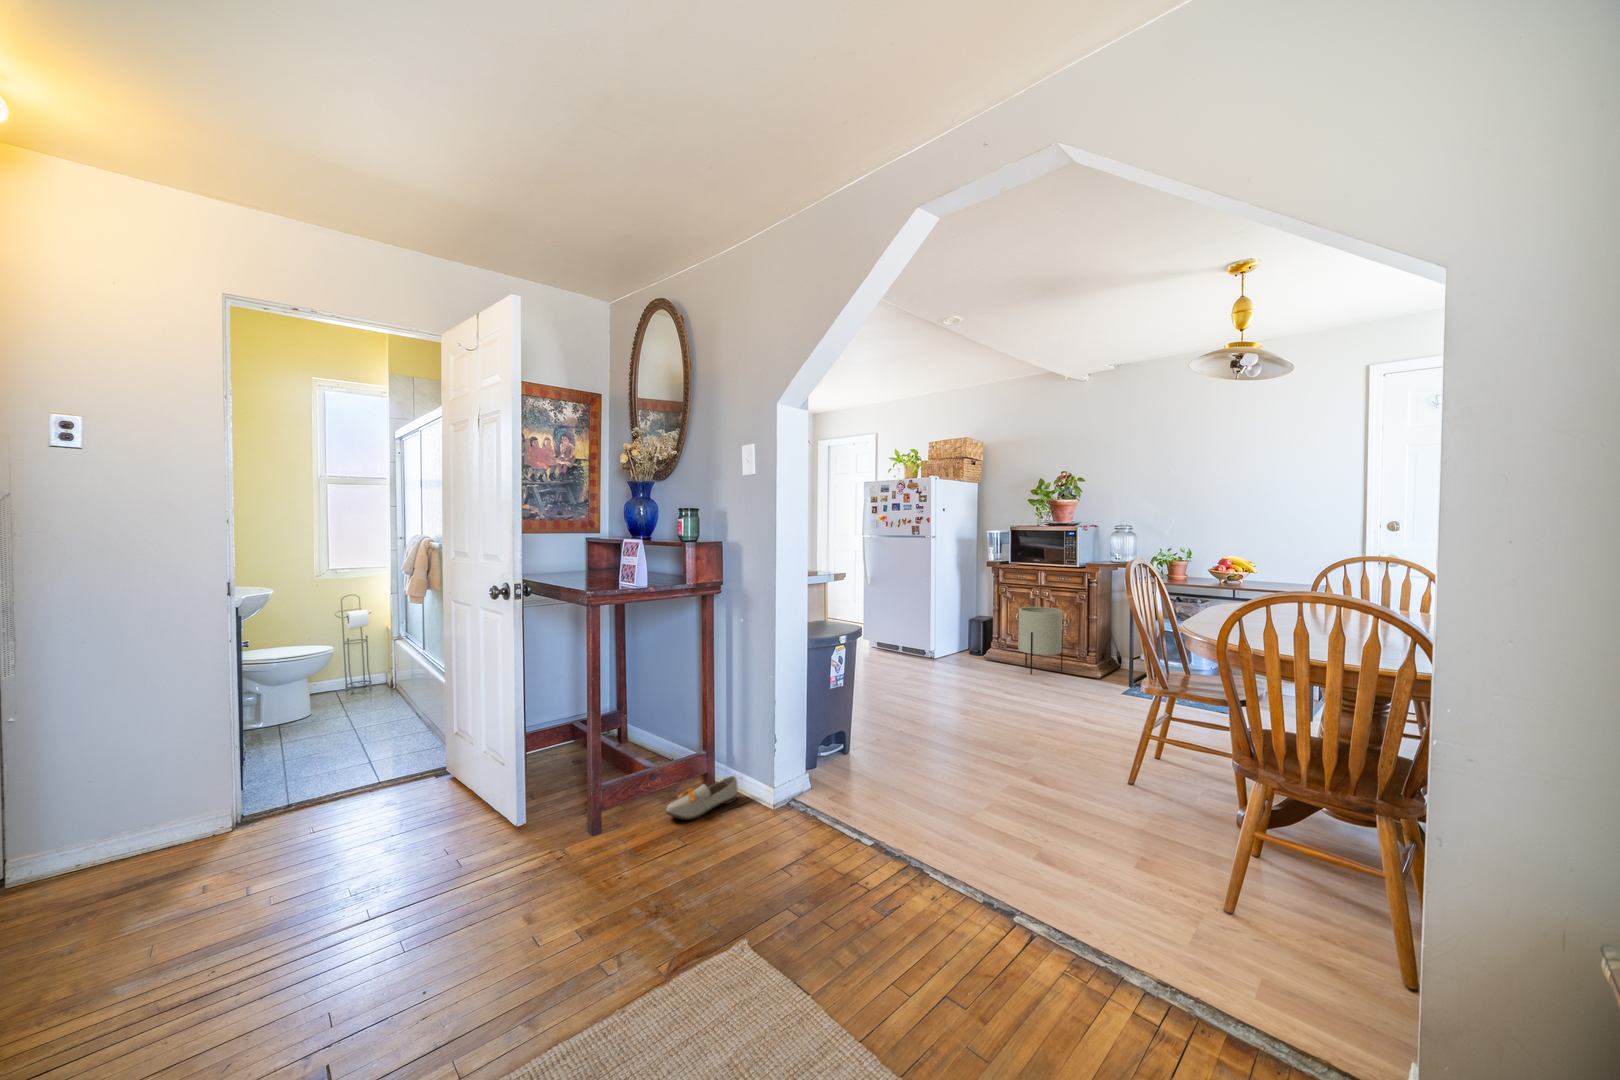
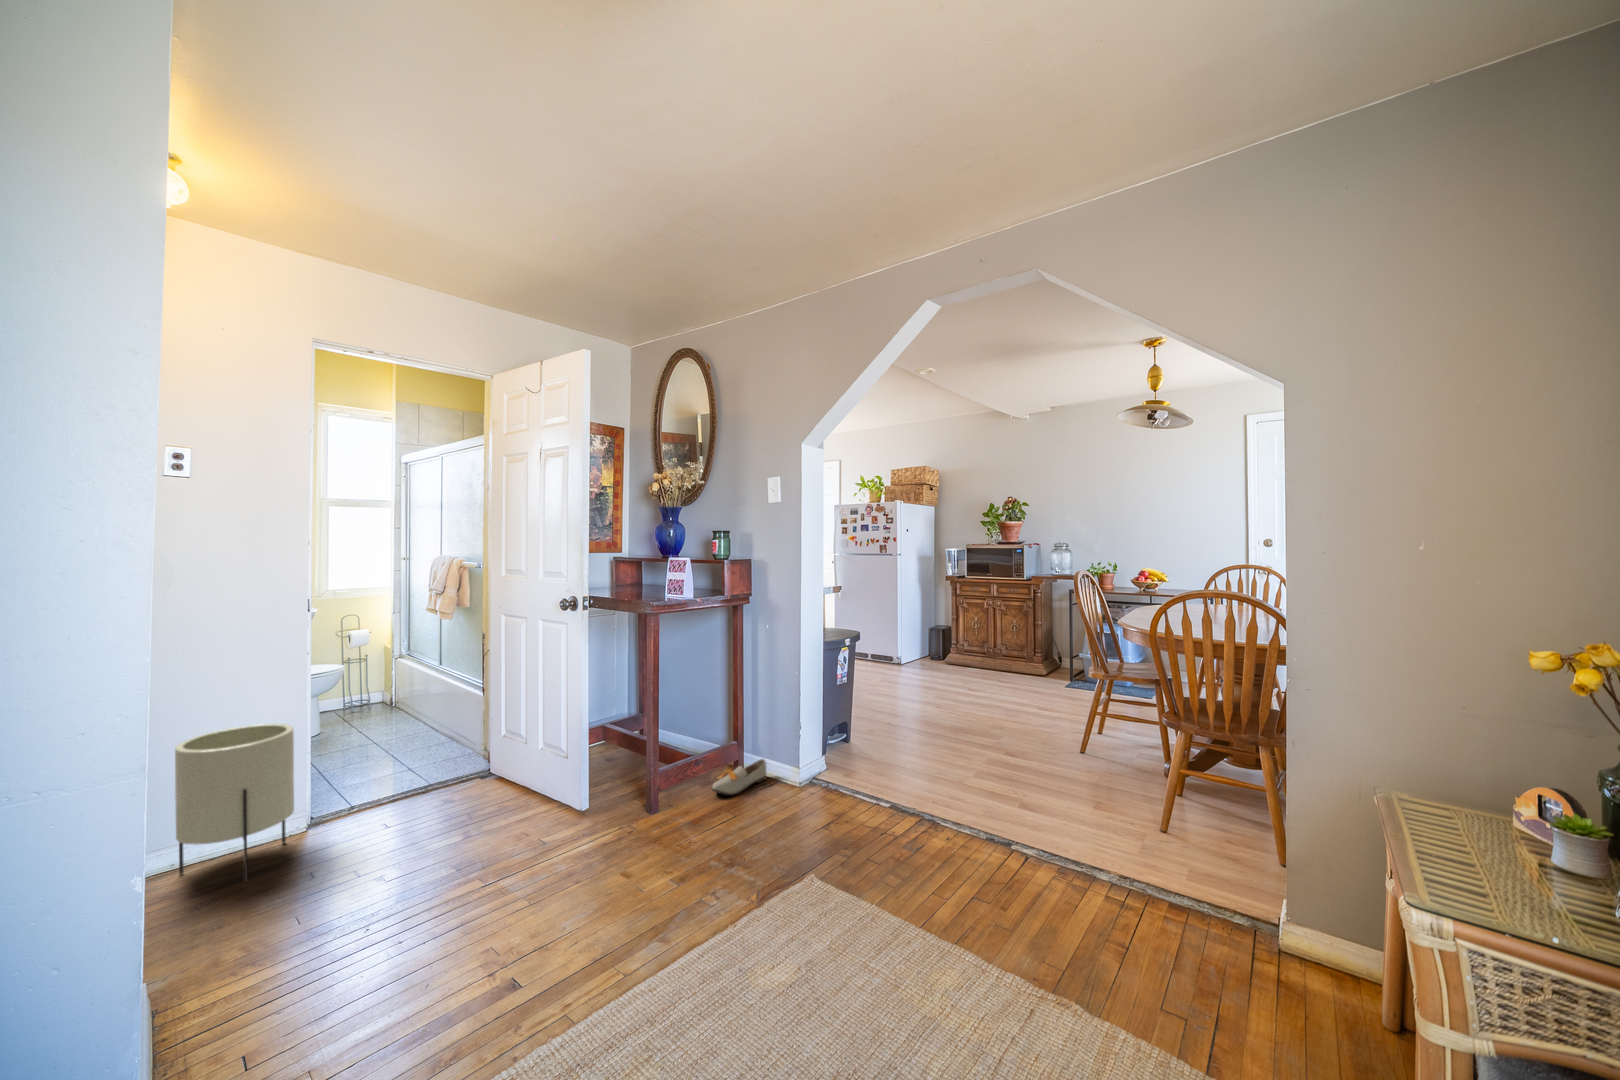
planter: present [1018,607,1063,675] -> present [175,724,294,881]

